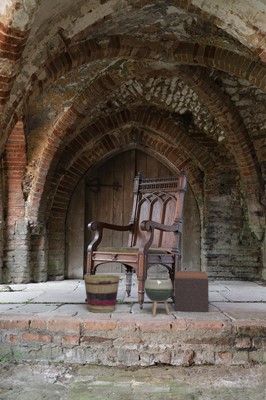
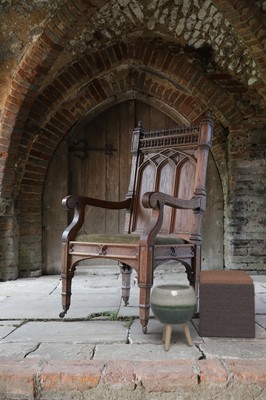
basket: present [84,275,120,313] -> none [52,278,110,342]

